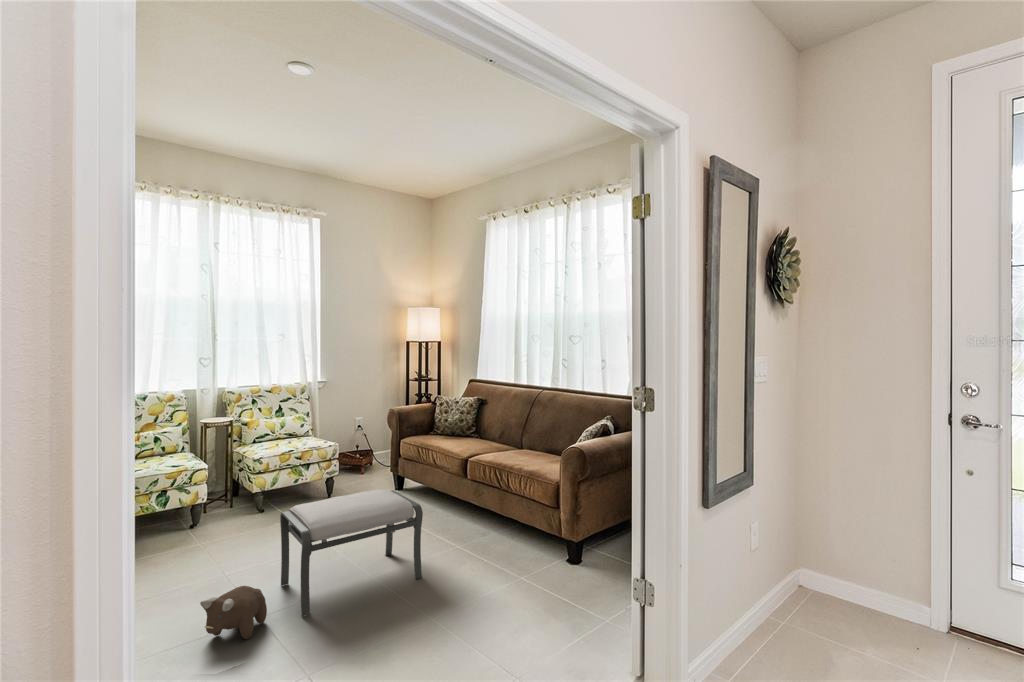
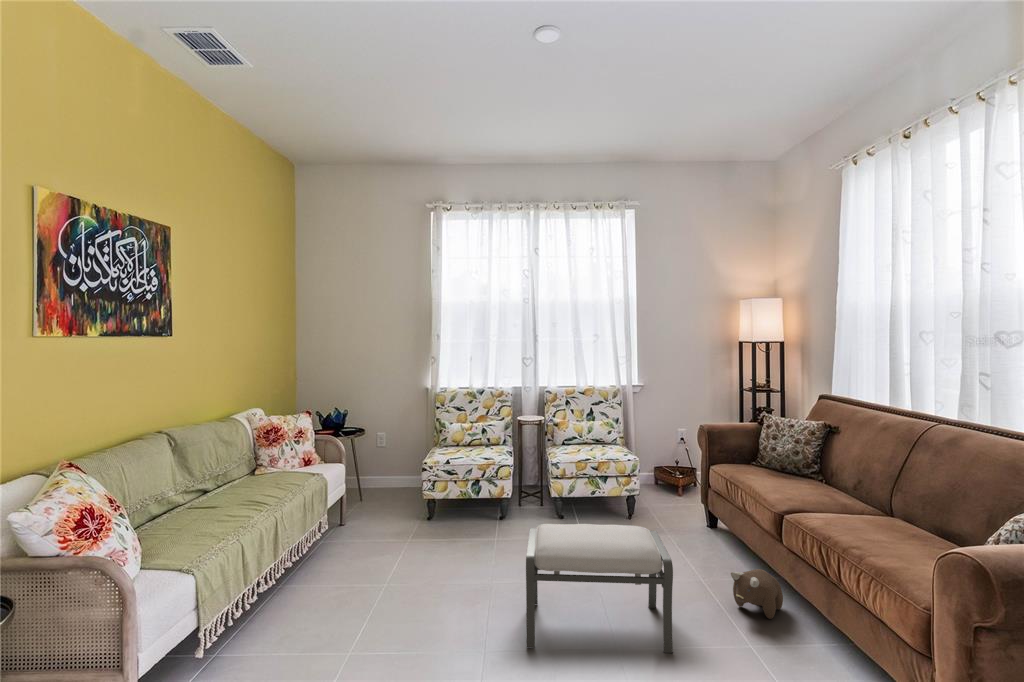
plush toy: present [200,586,267,639] -> present [731,569,783,619]

